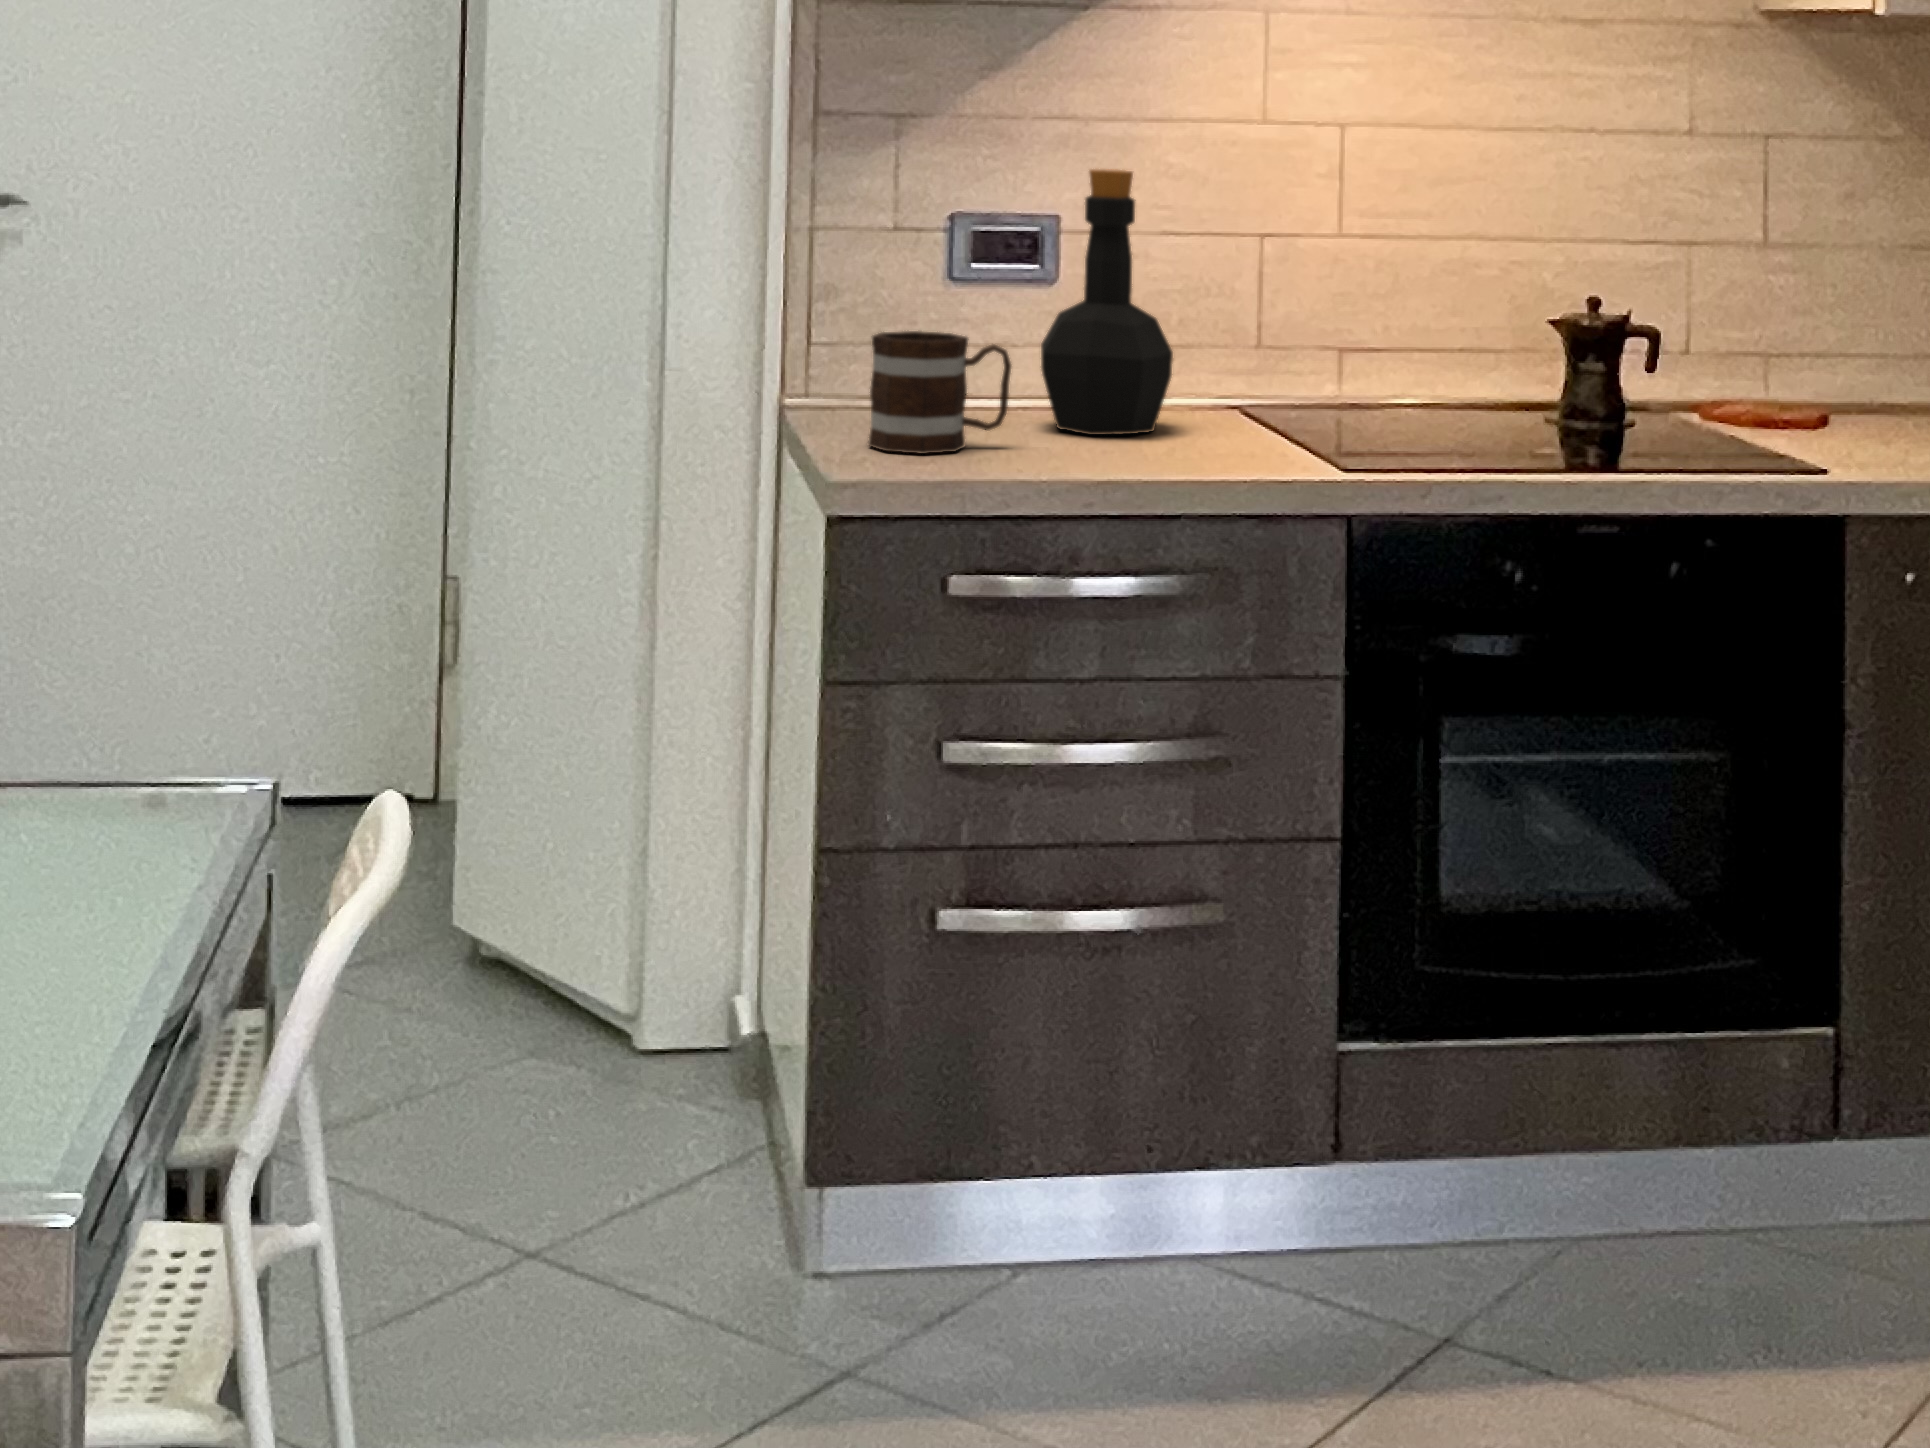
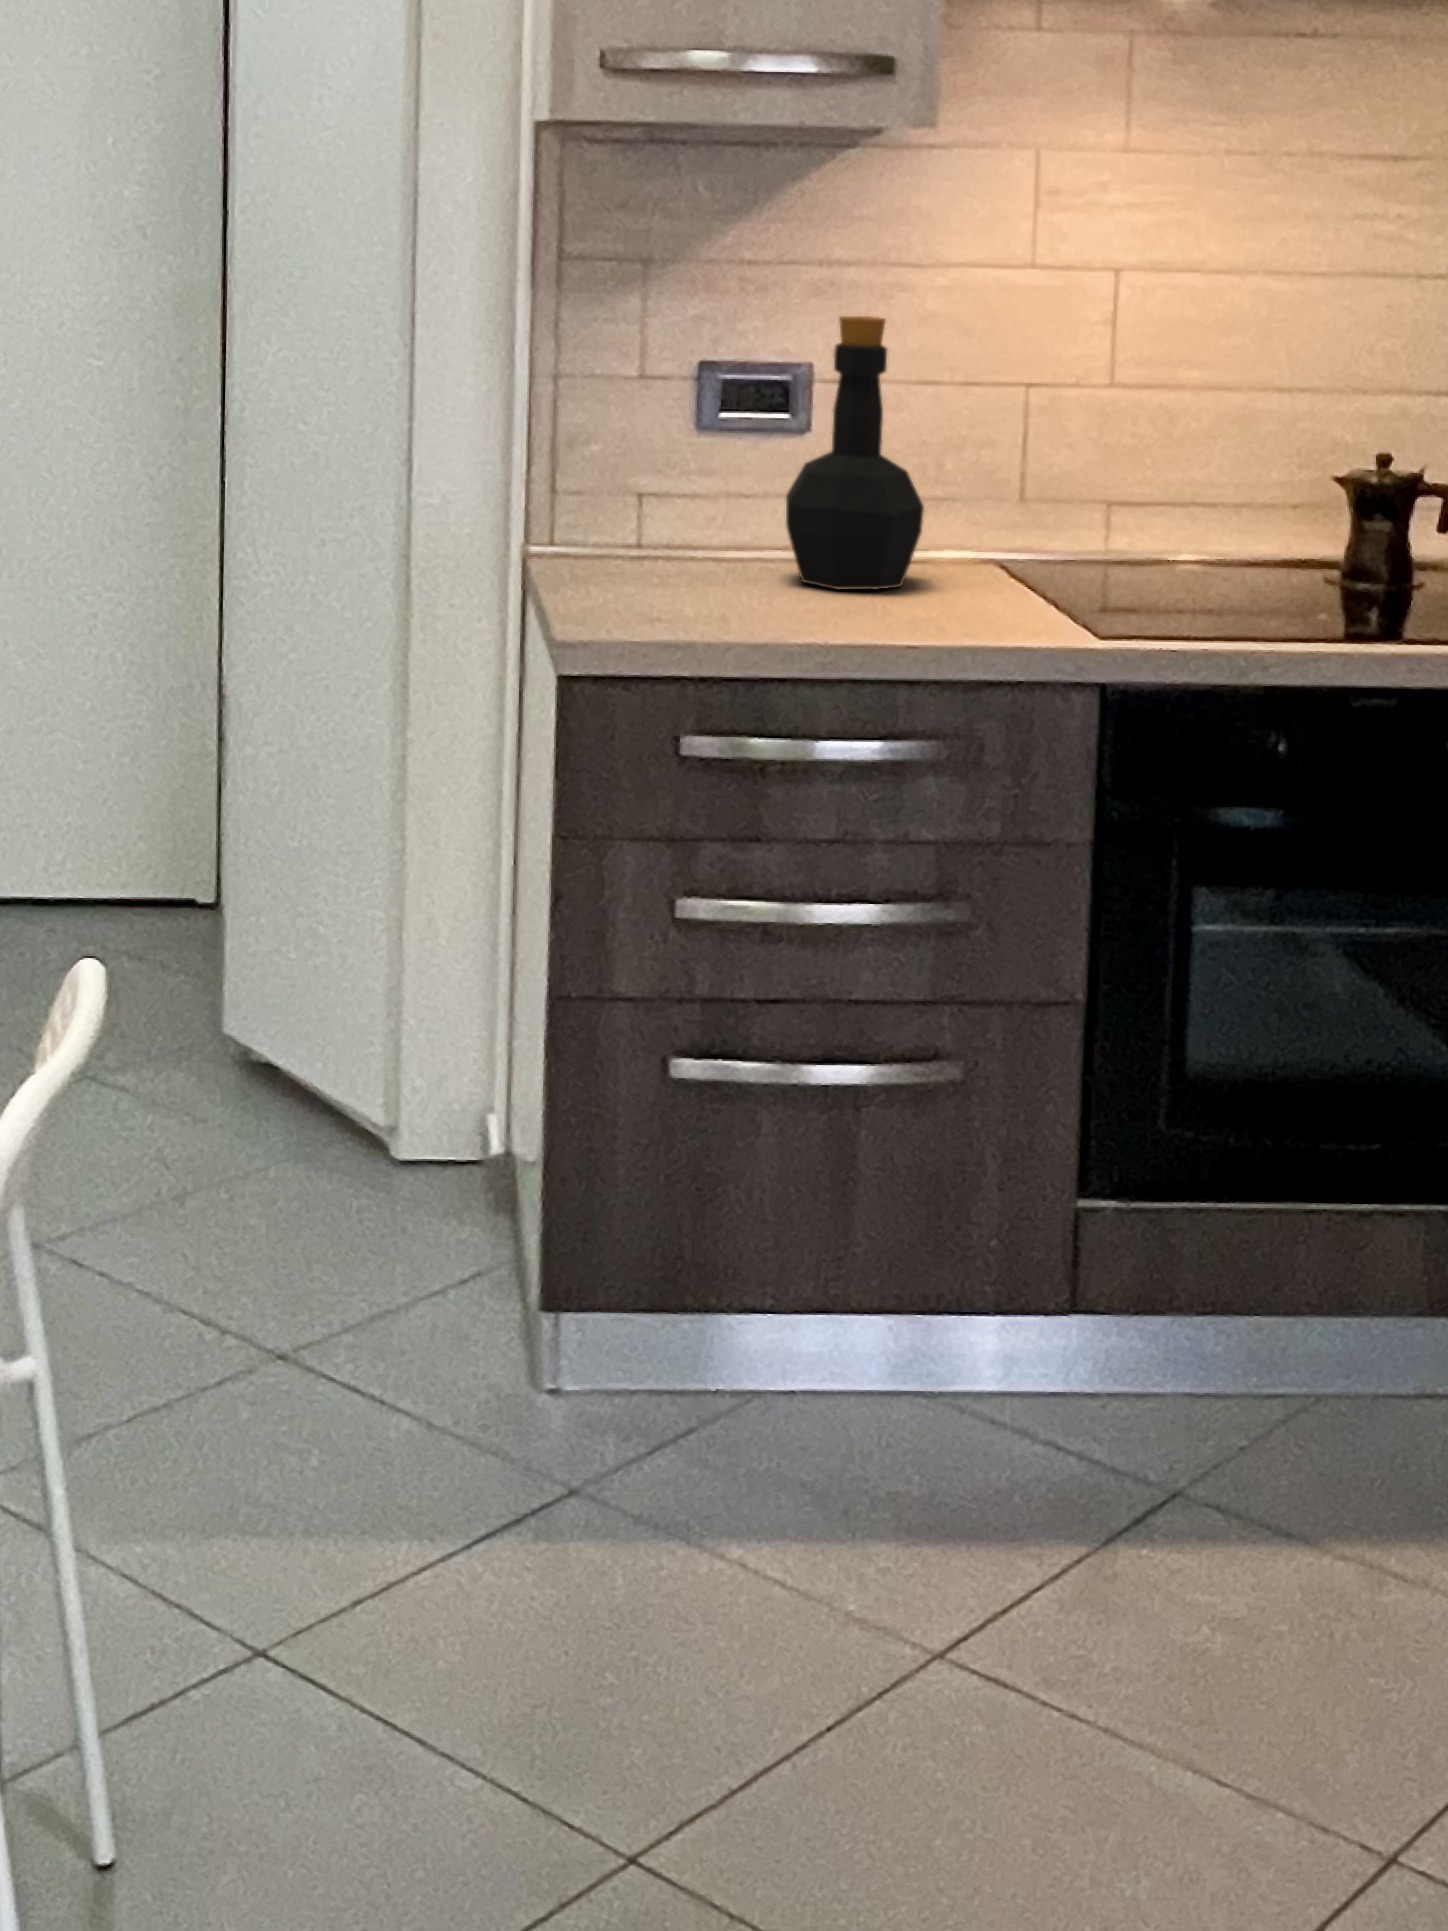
mug: present [868,331,1011,454] -> none [604,482,753,608]

